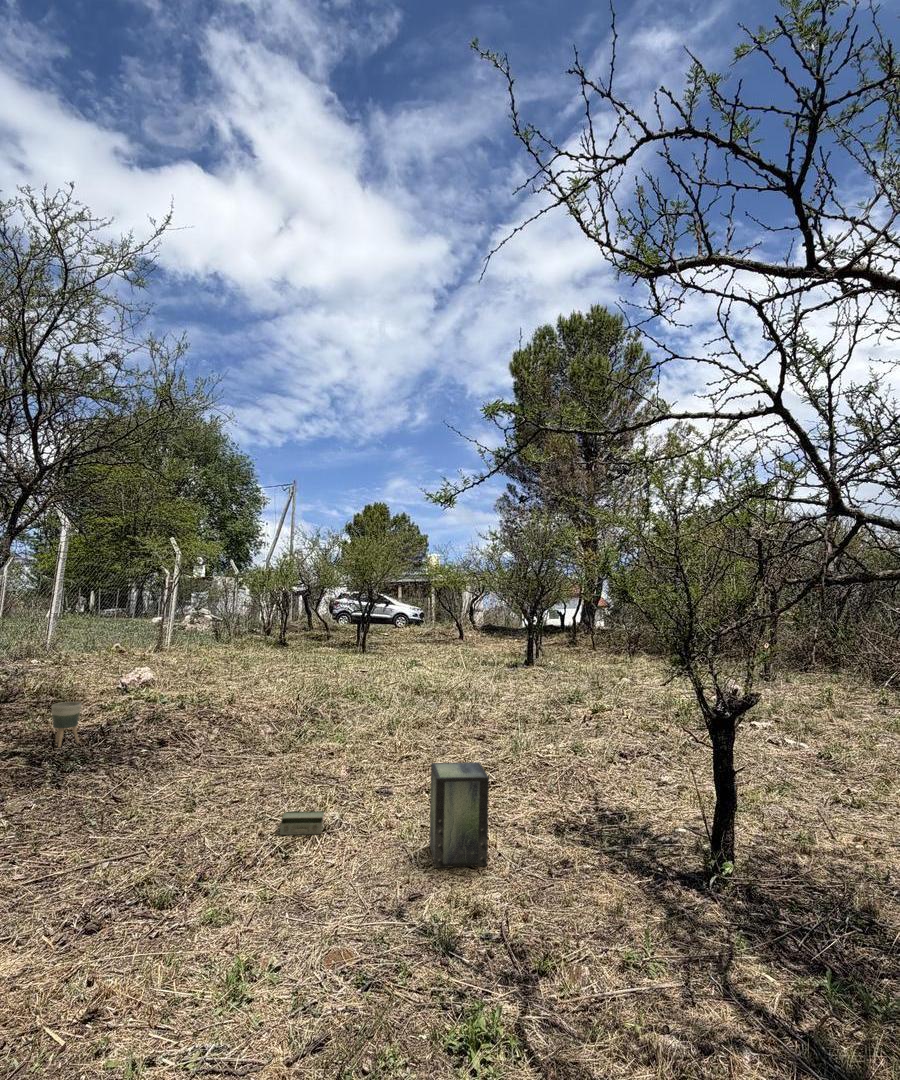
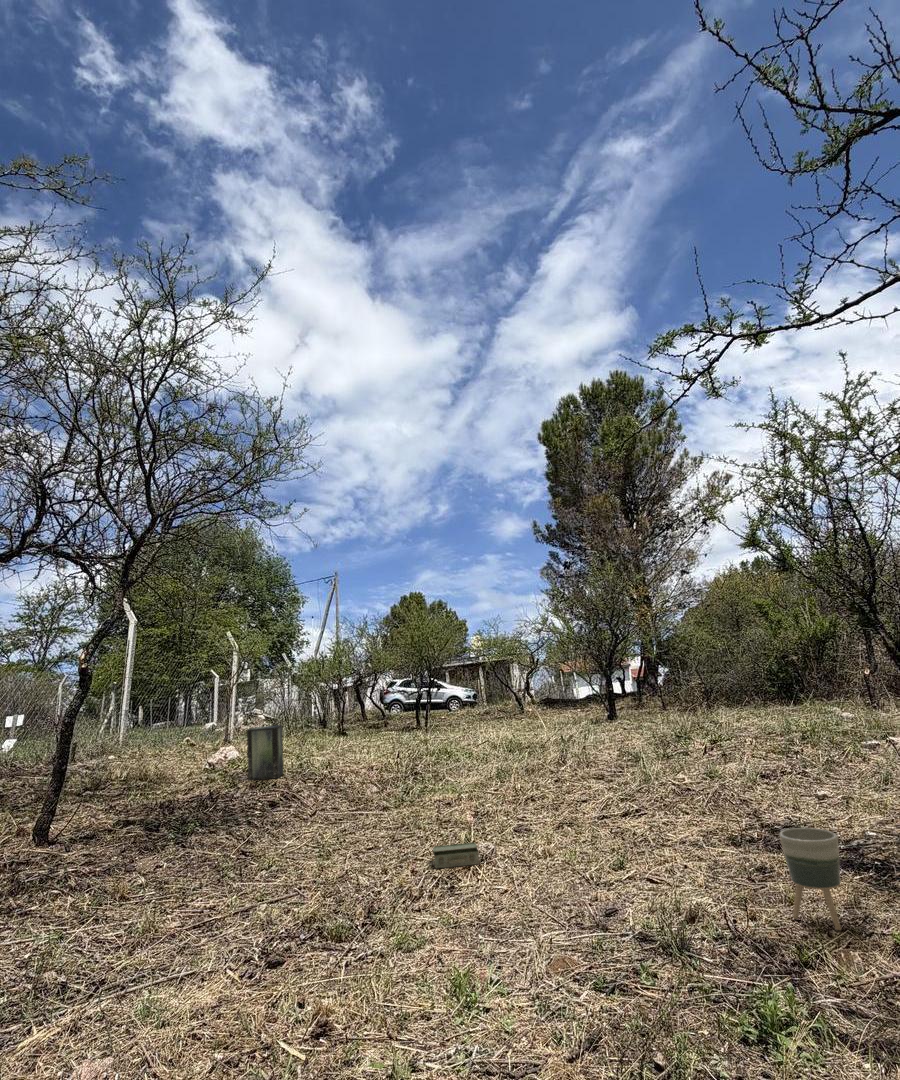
planter: present [52,702,81,747] -> present [779,828,841,930]
storage box: present [429,762,489,868] -> present [247,725,283,781]

